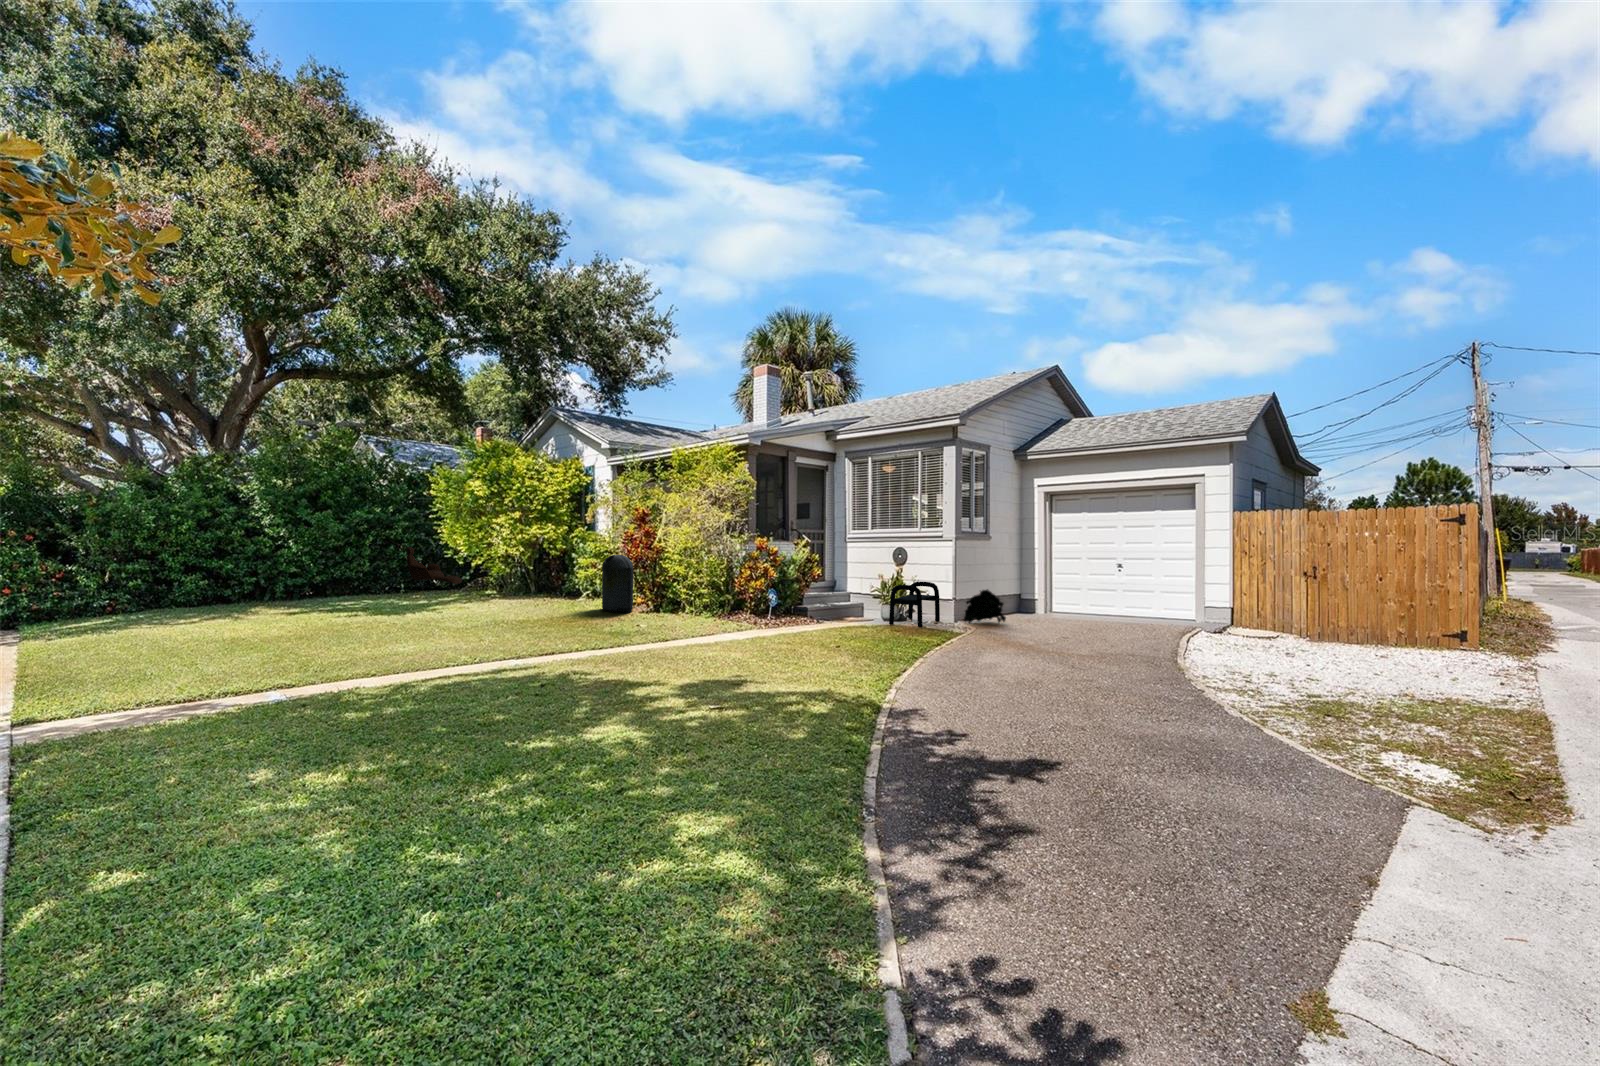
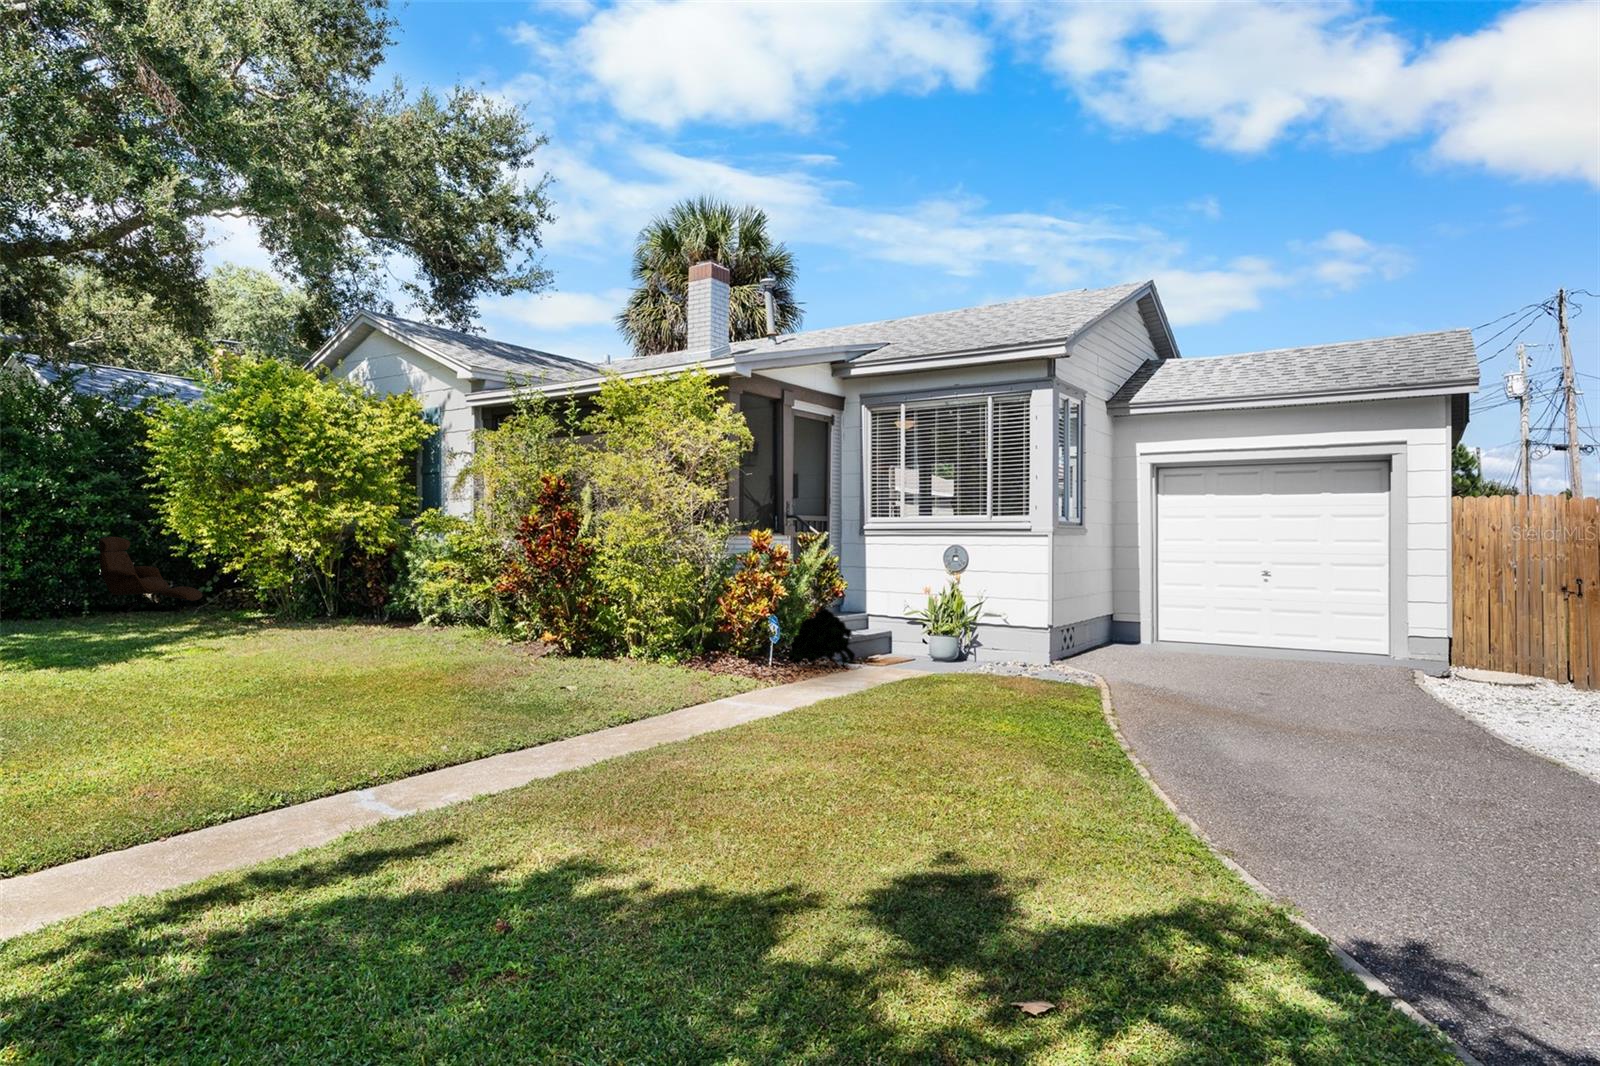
trash can: present [602,555,633,613] -> none [475,555,532,654]
bench: present [889,582,940,627] -> none [963,598,1029,671]
potted plant: present [964,589,1006,623] -> present [788,609,855,665]

